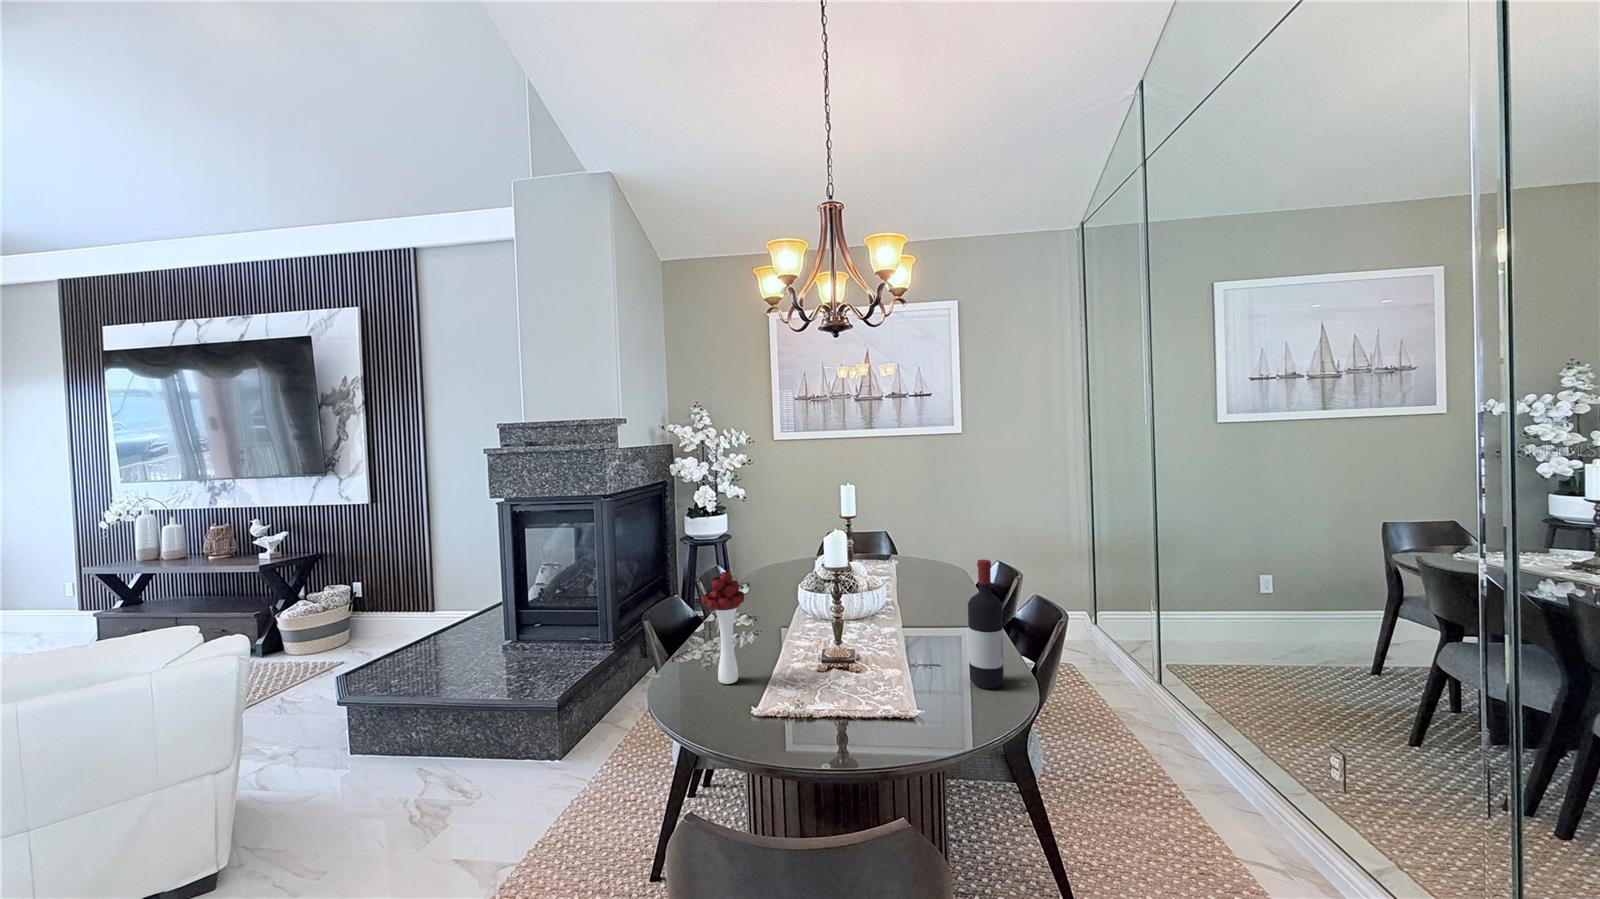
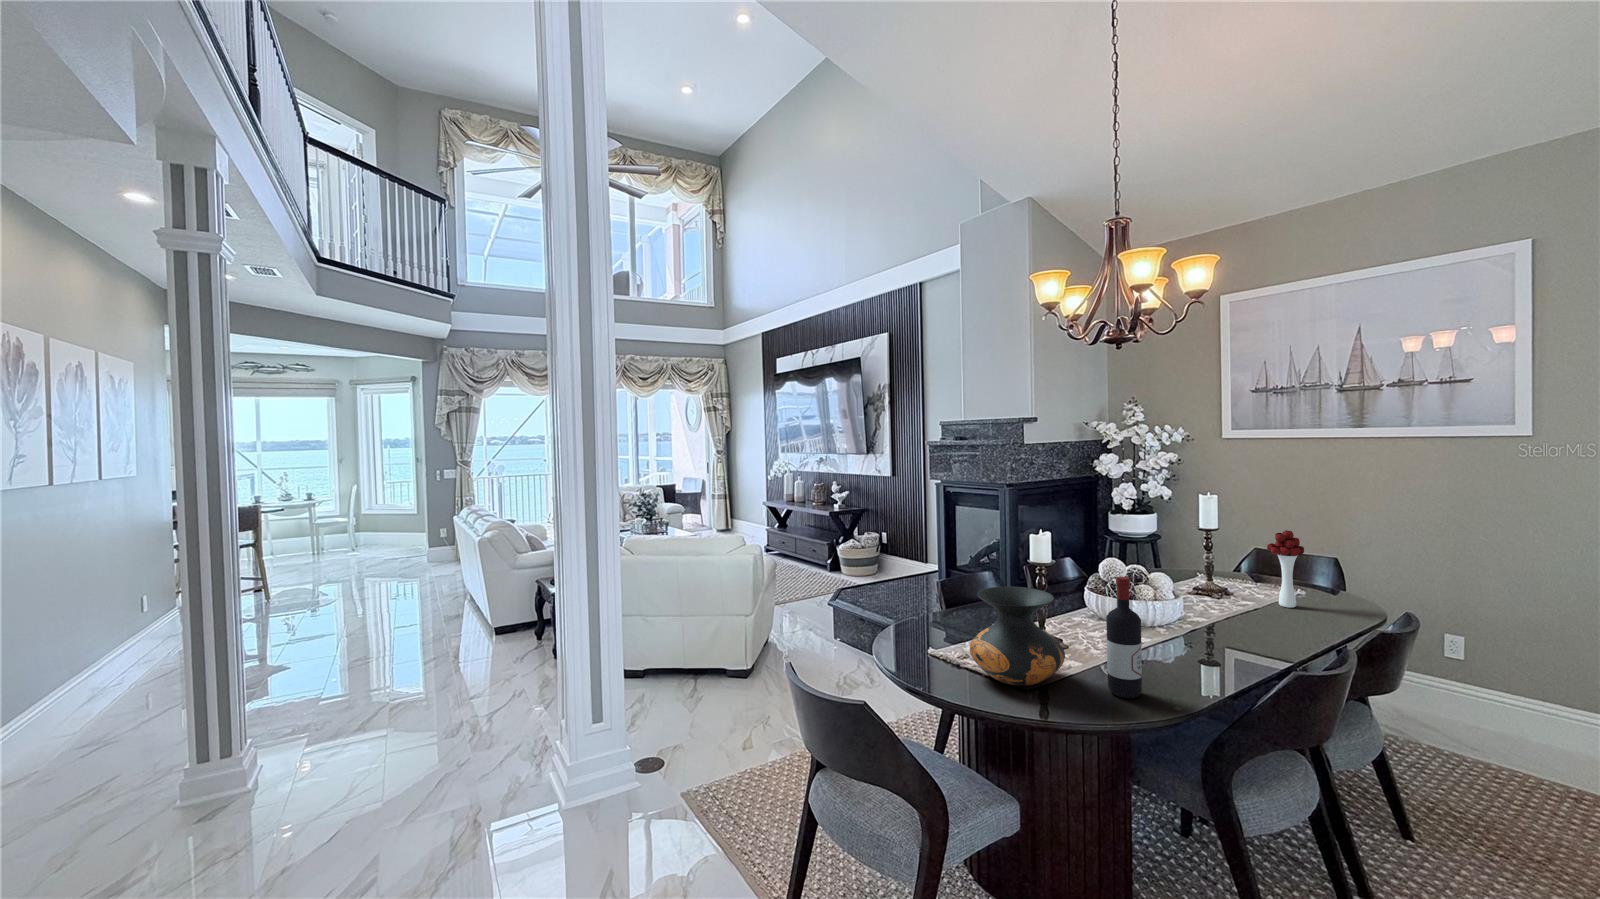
flower bouquet: present [702,572,744,684] -> present [1267,530,1304,608]
vase: none [835,594,947,718] -> present [970,586,1065,686]

